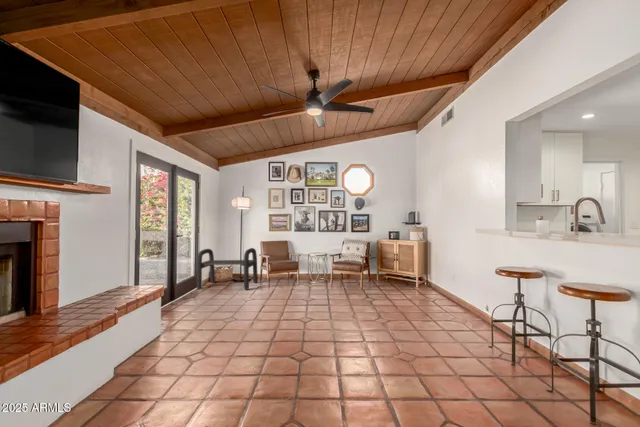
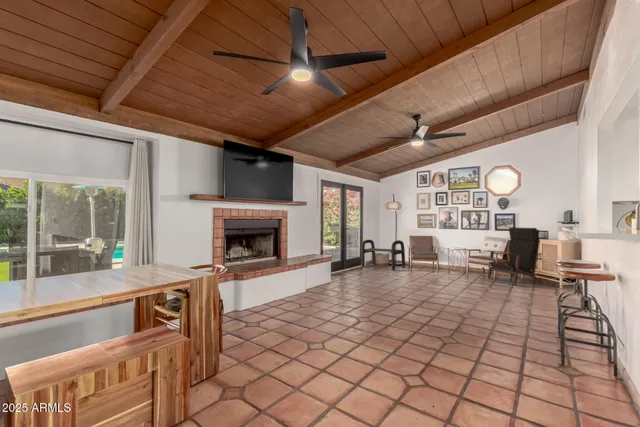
lounge chair: none [352,229,404,292] -> present [487,227,543,286]

